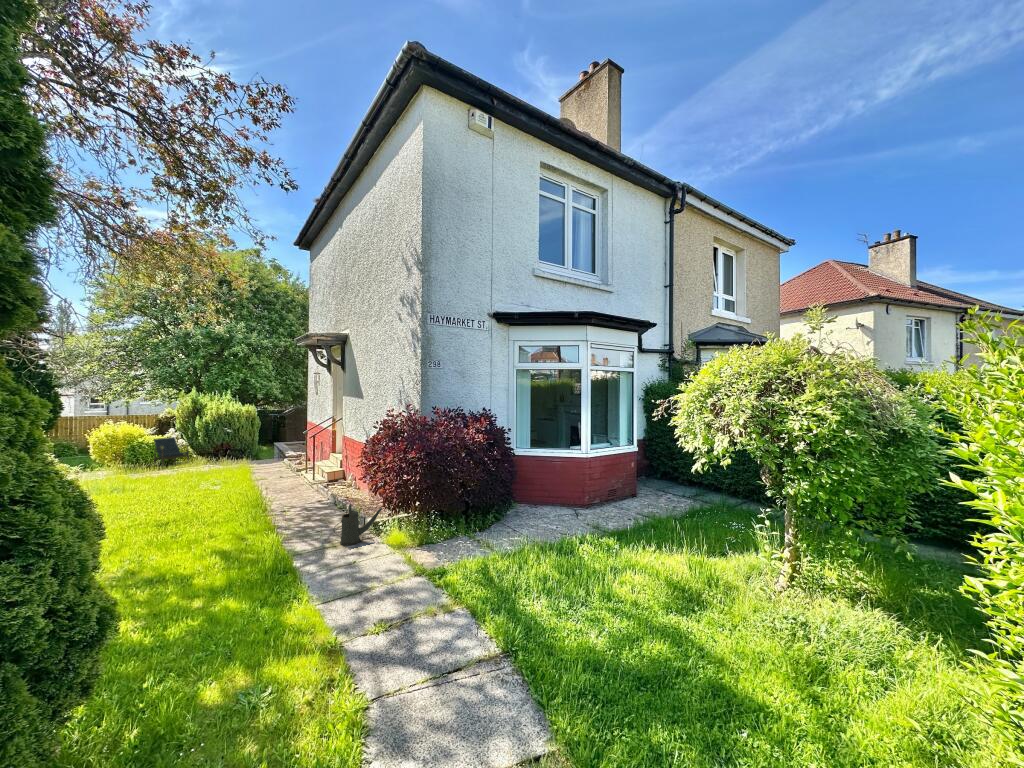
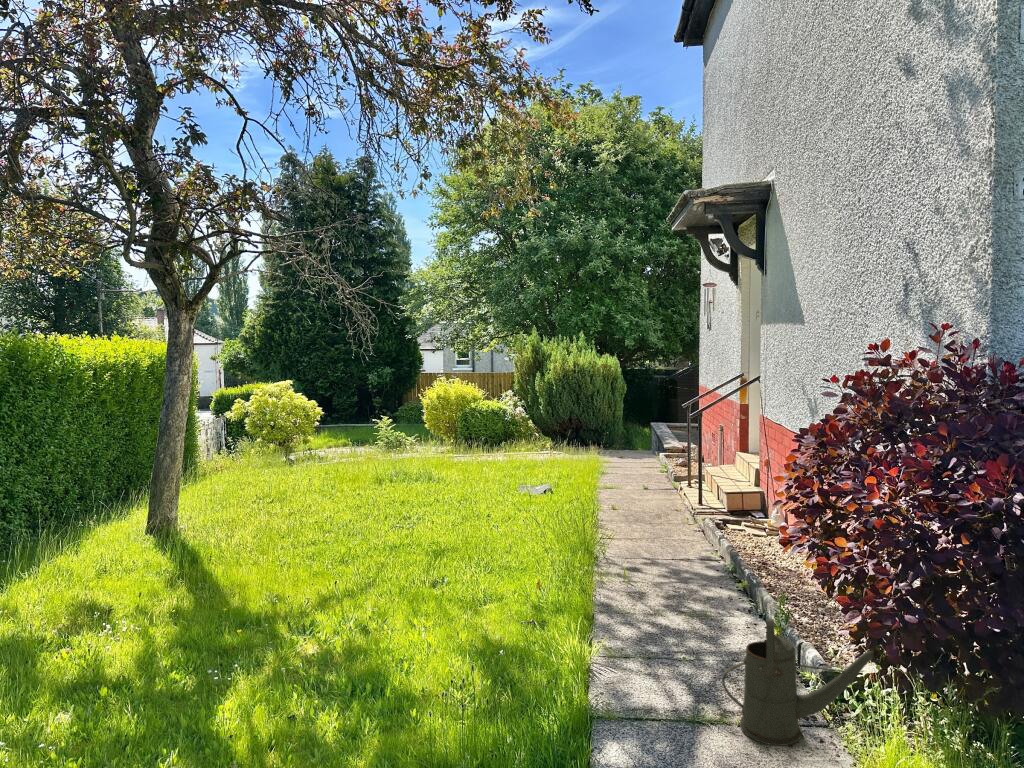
lounge chair: present [154,437,189,465] -> none [487,402,528,445]

